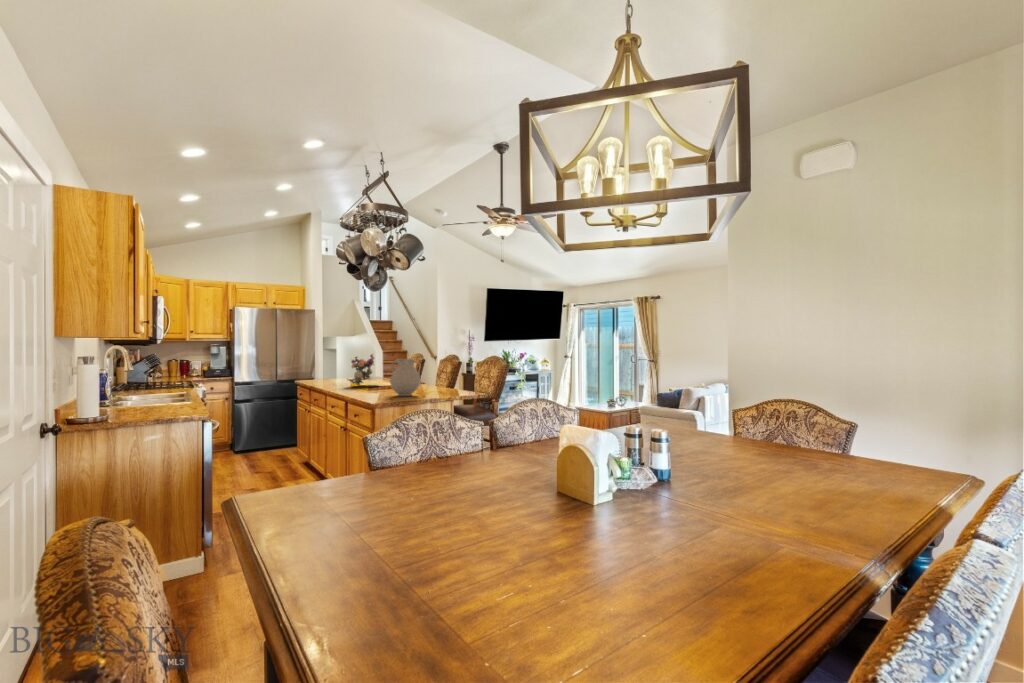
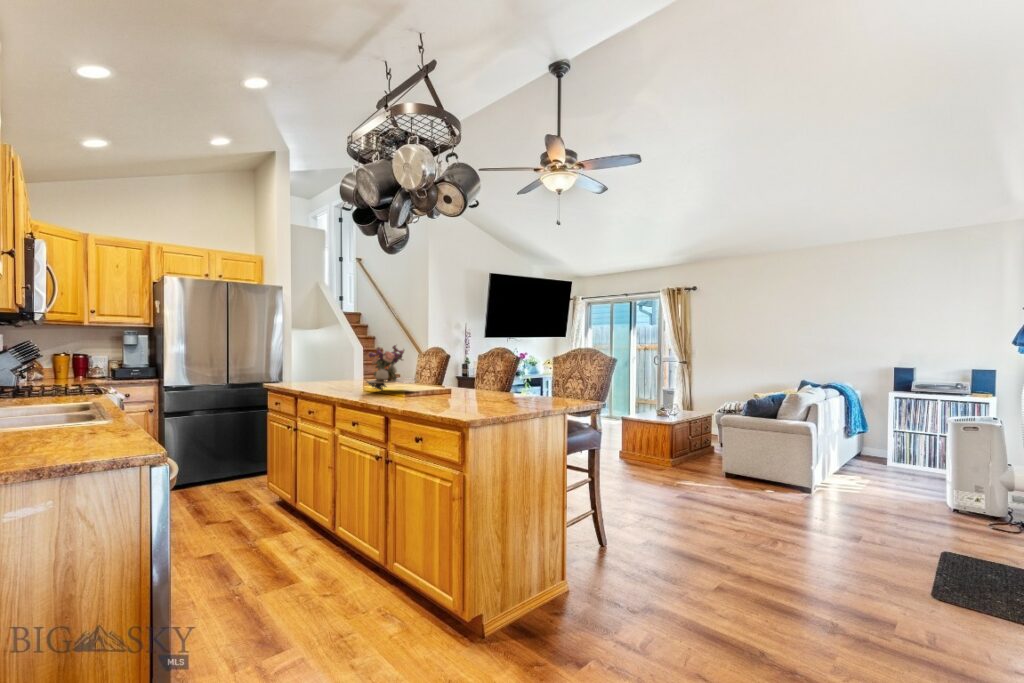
vase: present [390,359,421,396] -> none [465,347,512,407]

